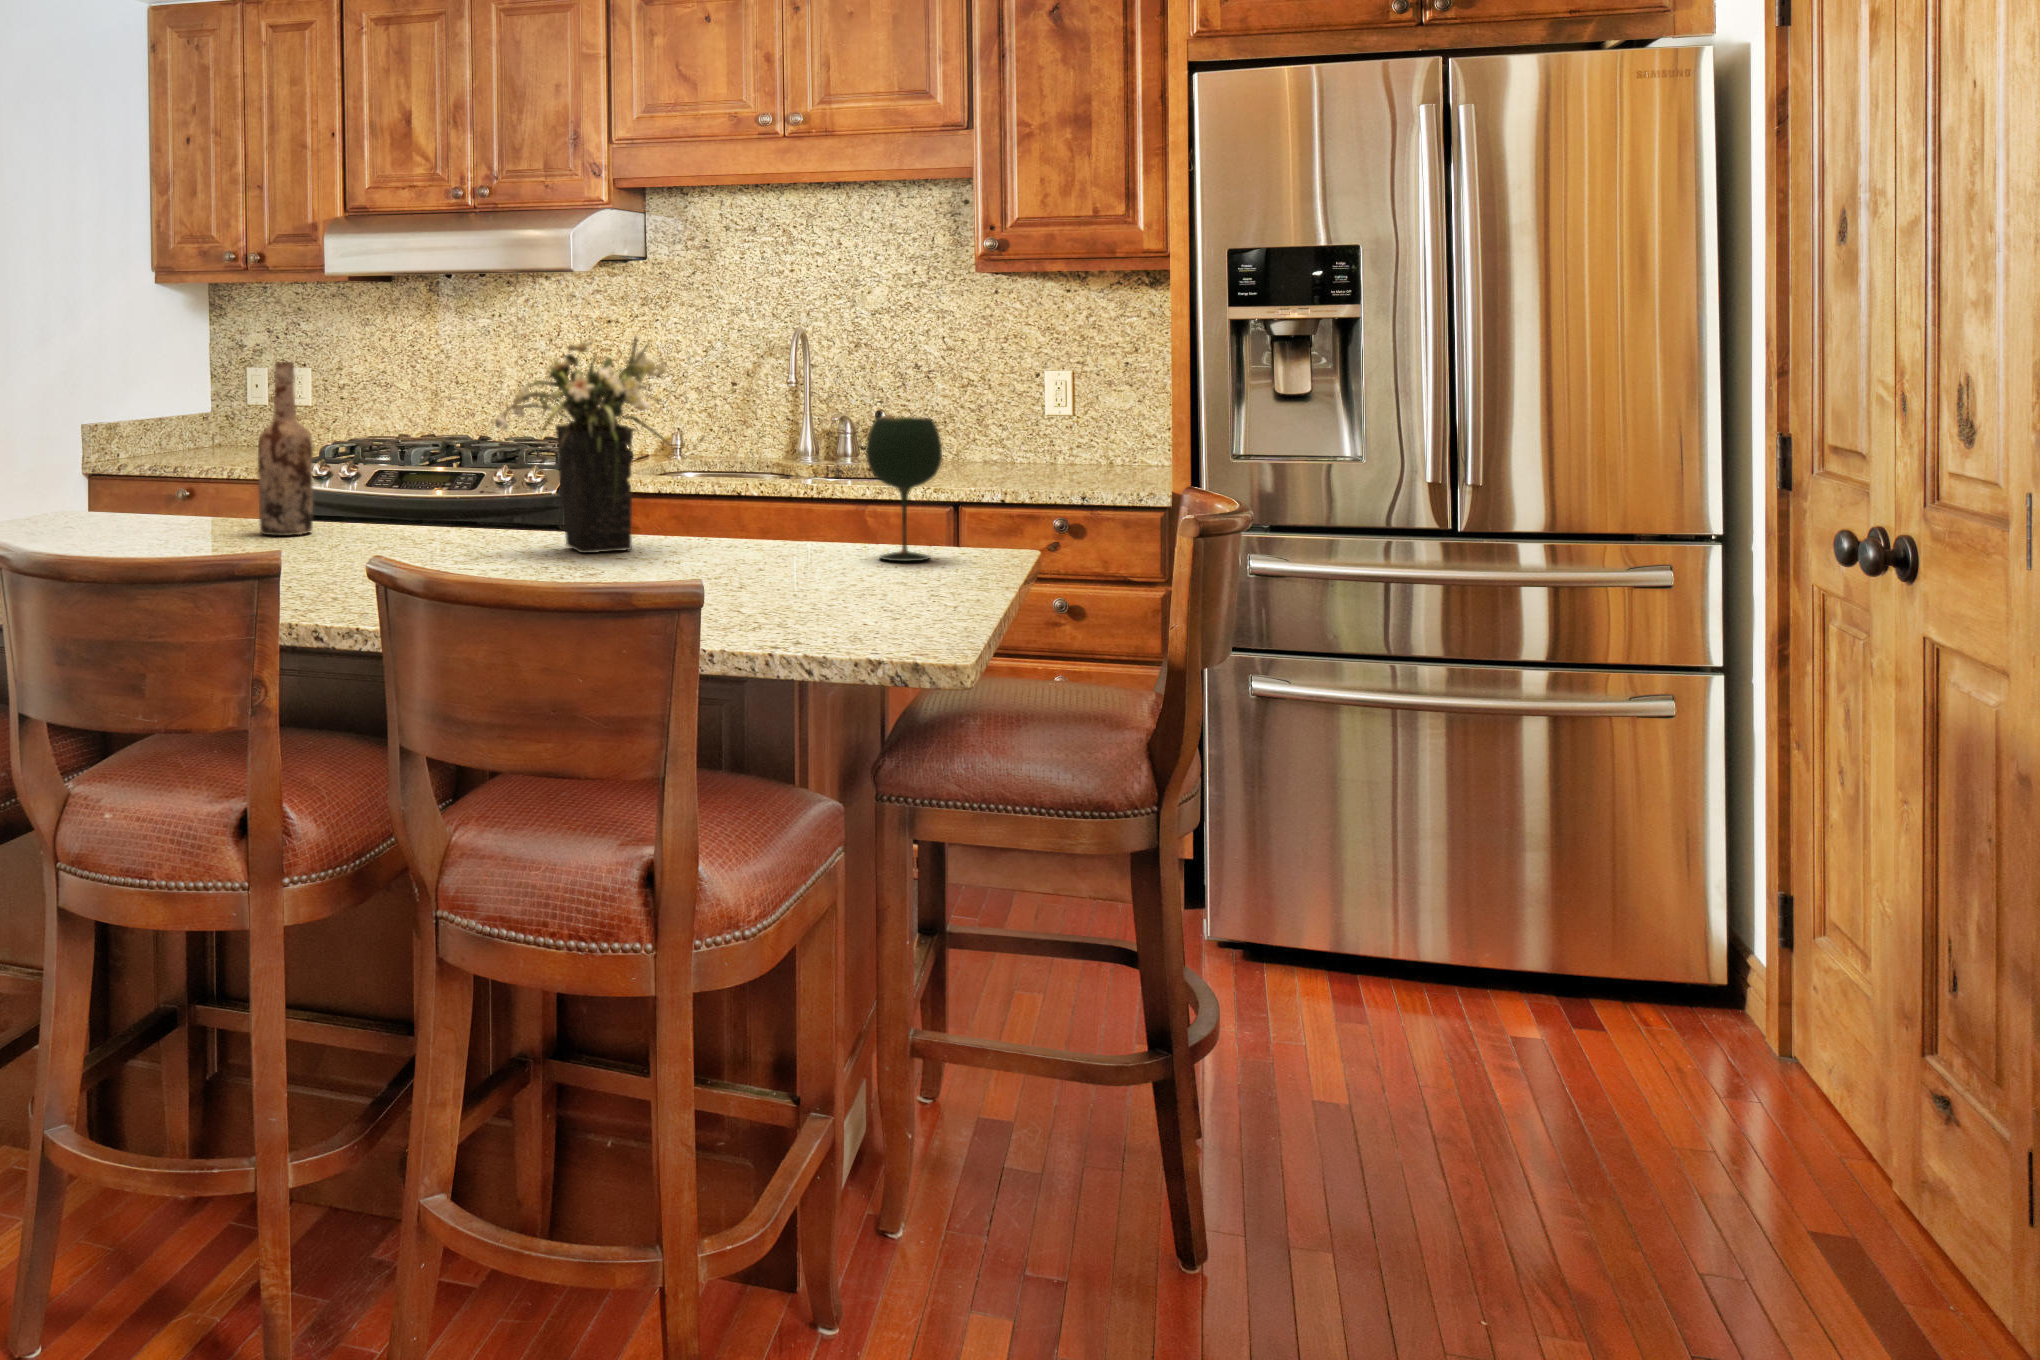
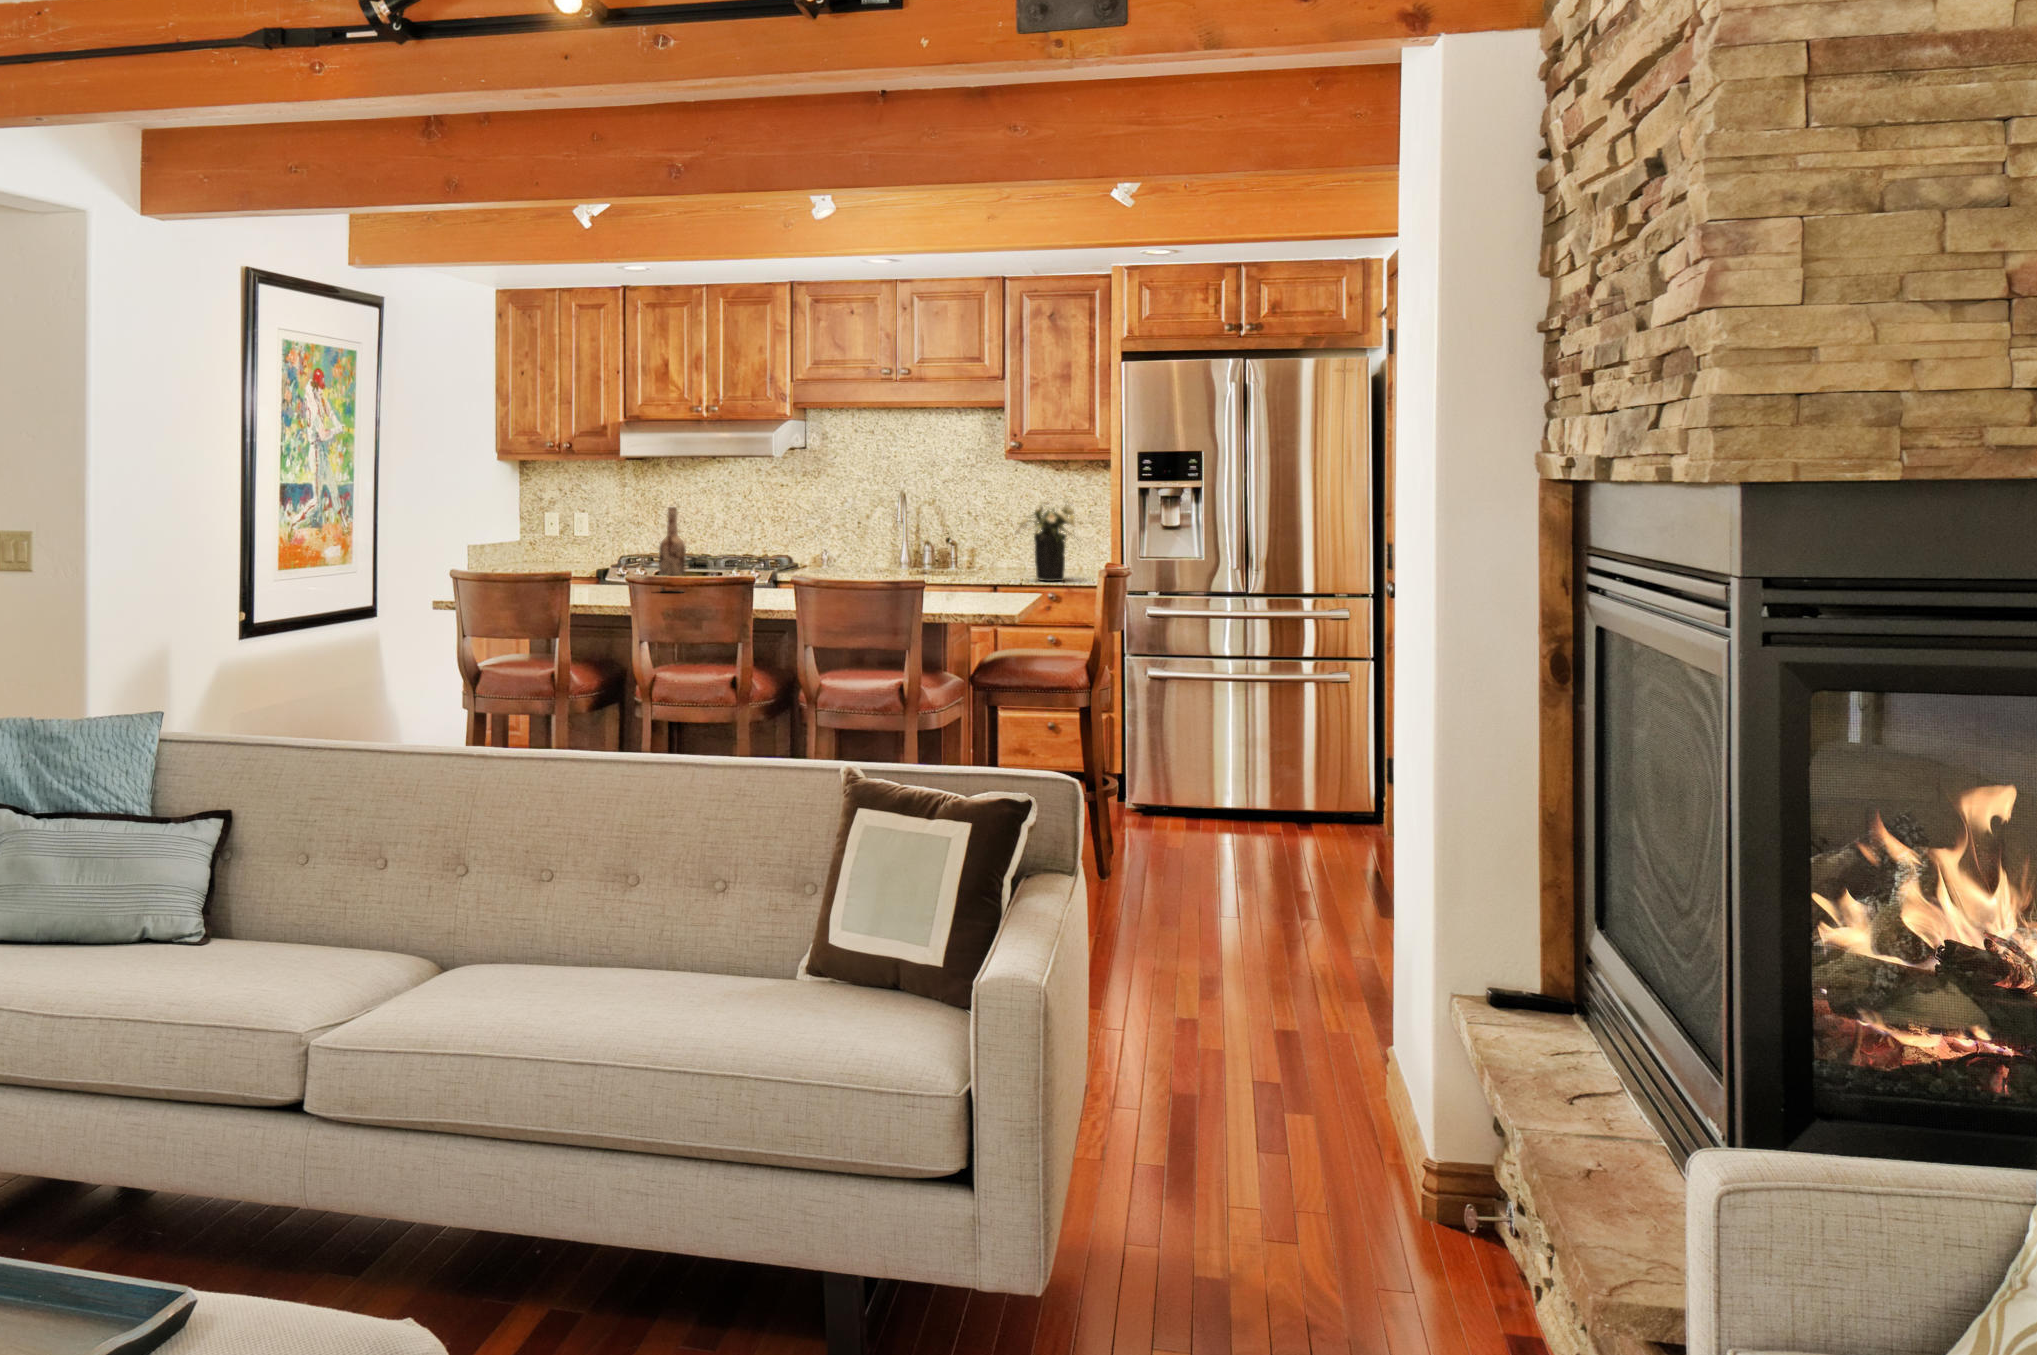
flower arrangement: present [495,337,670,553] -> present [1016,502,1078,581]
wine glass: present [866,417,942,561] -> none [963,535,998,600]

